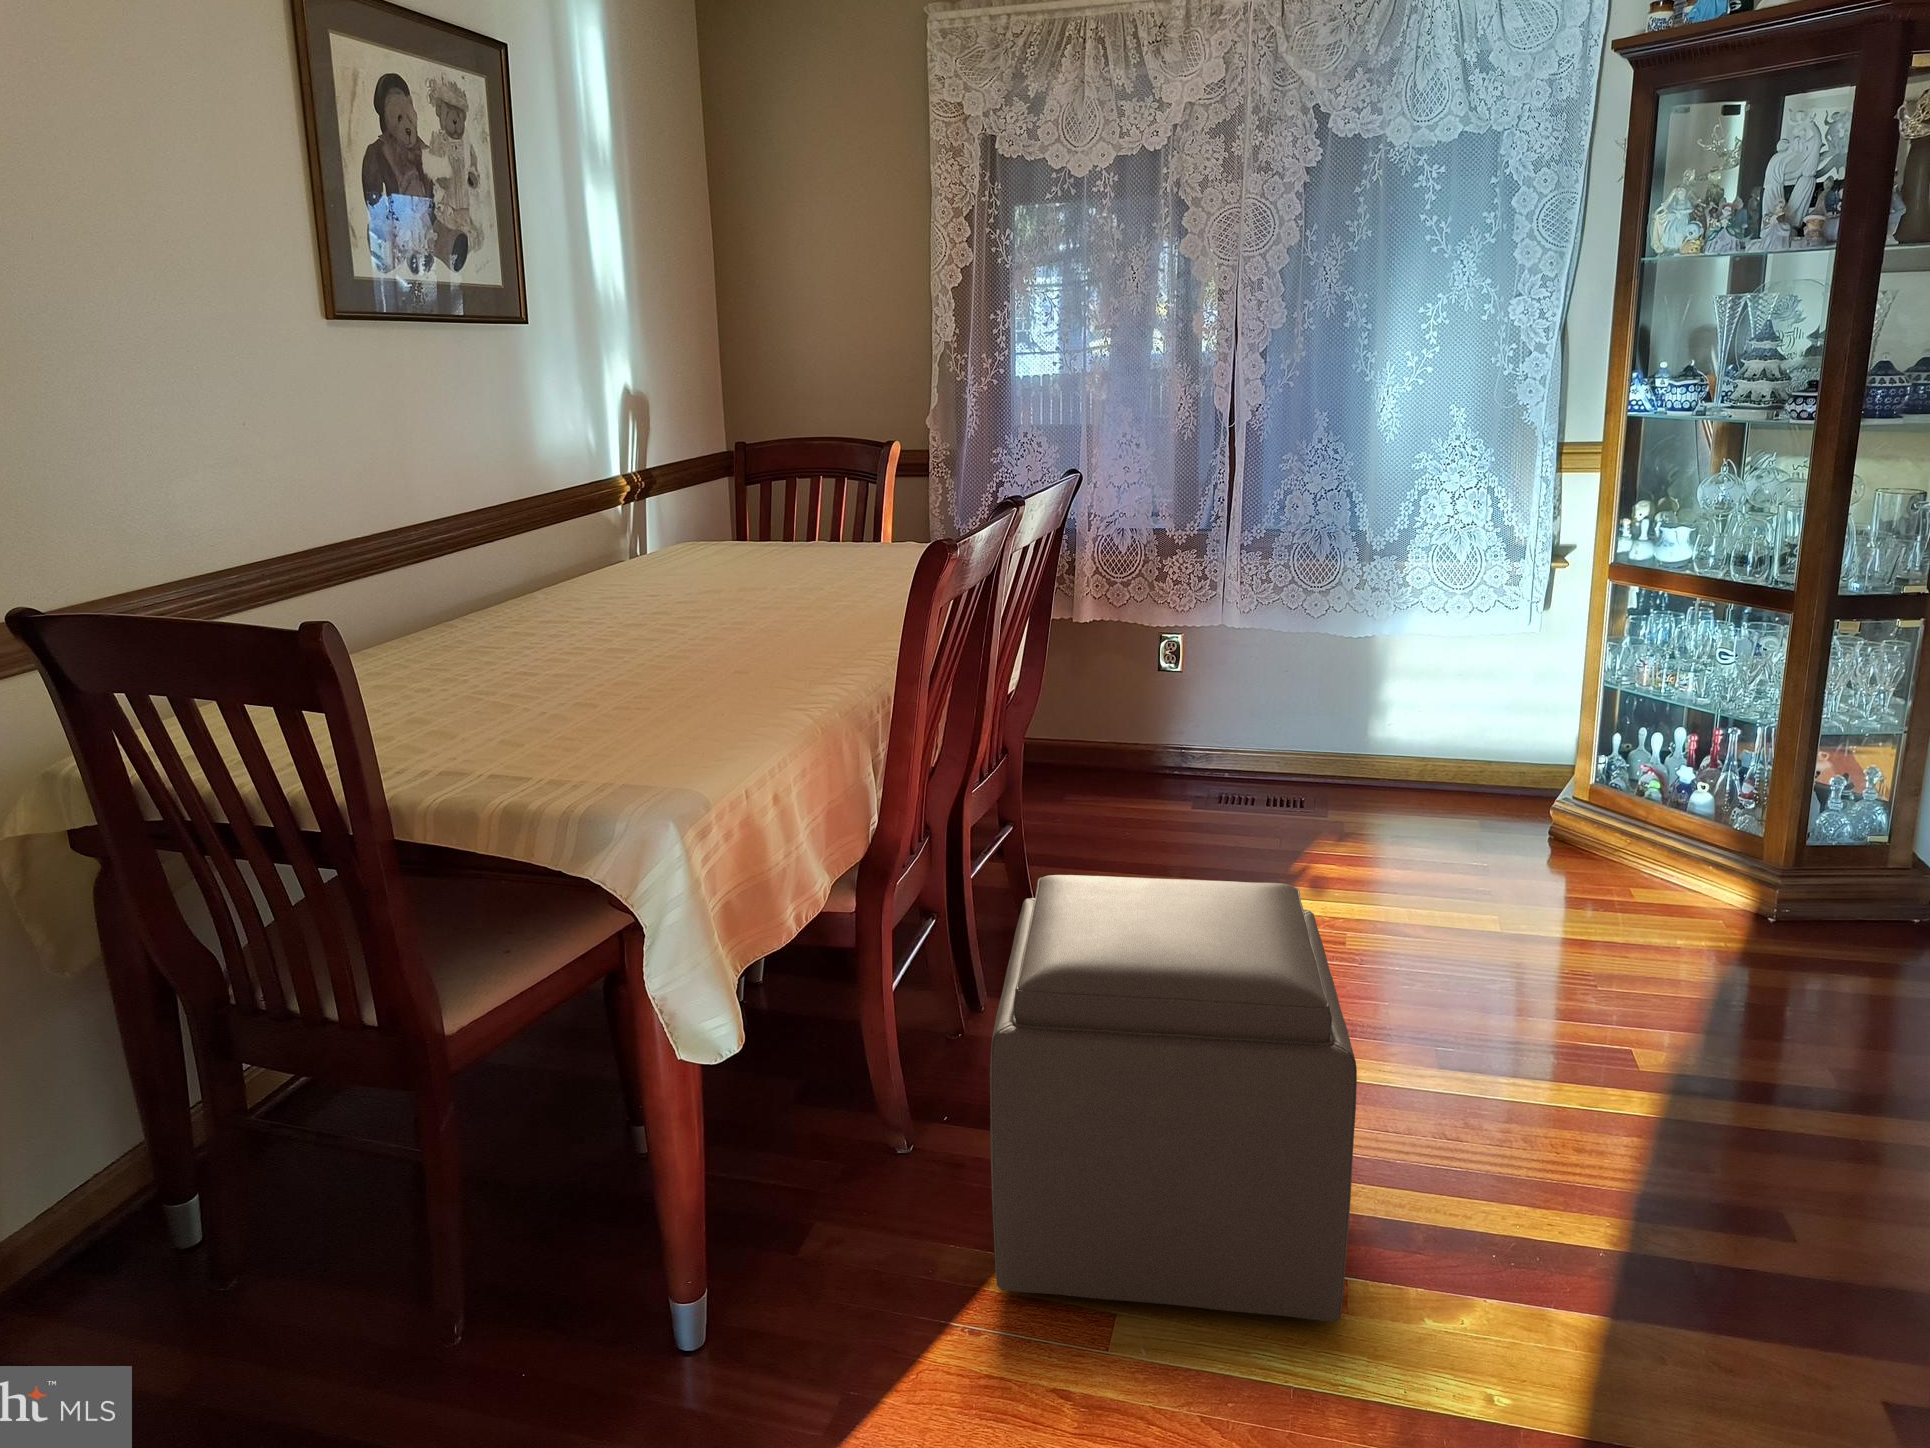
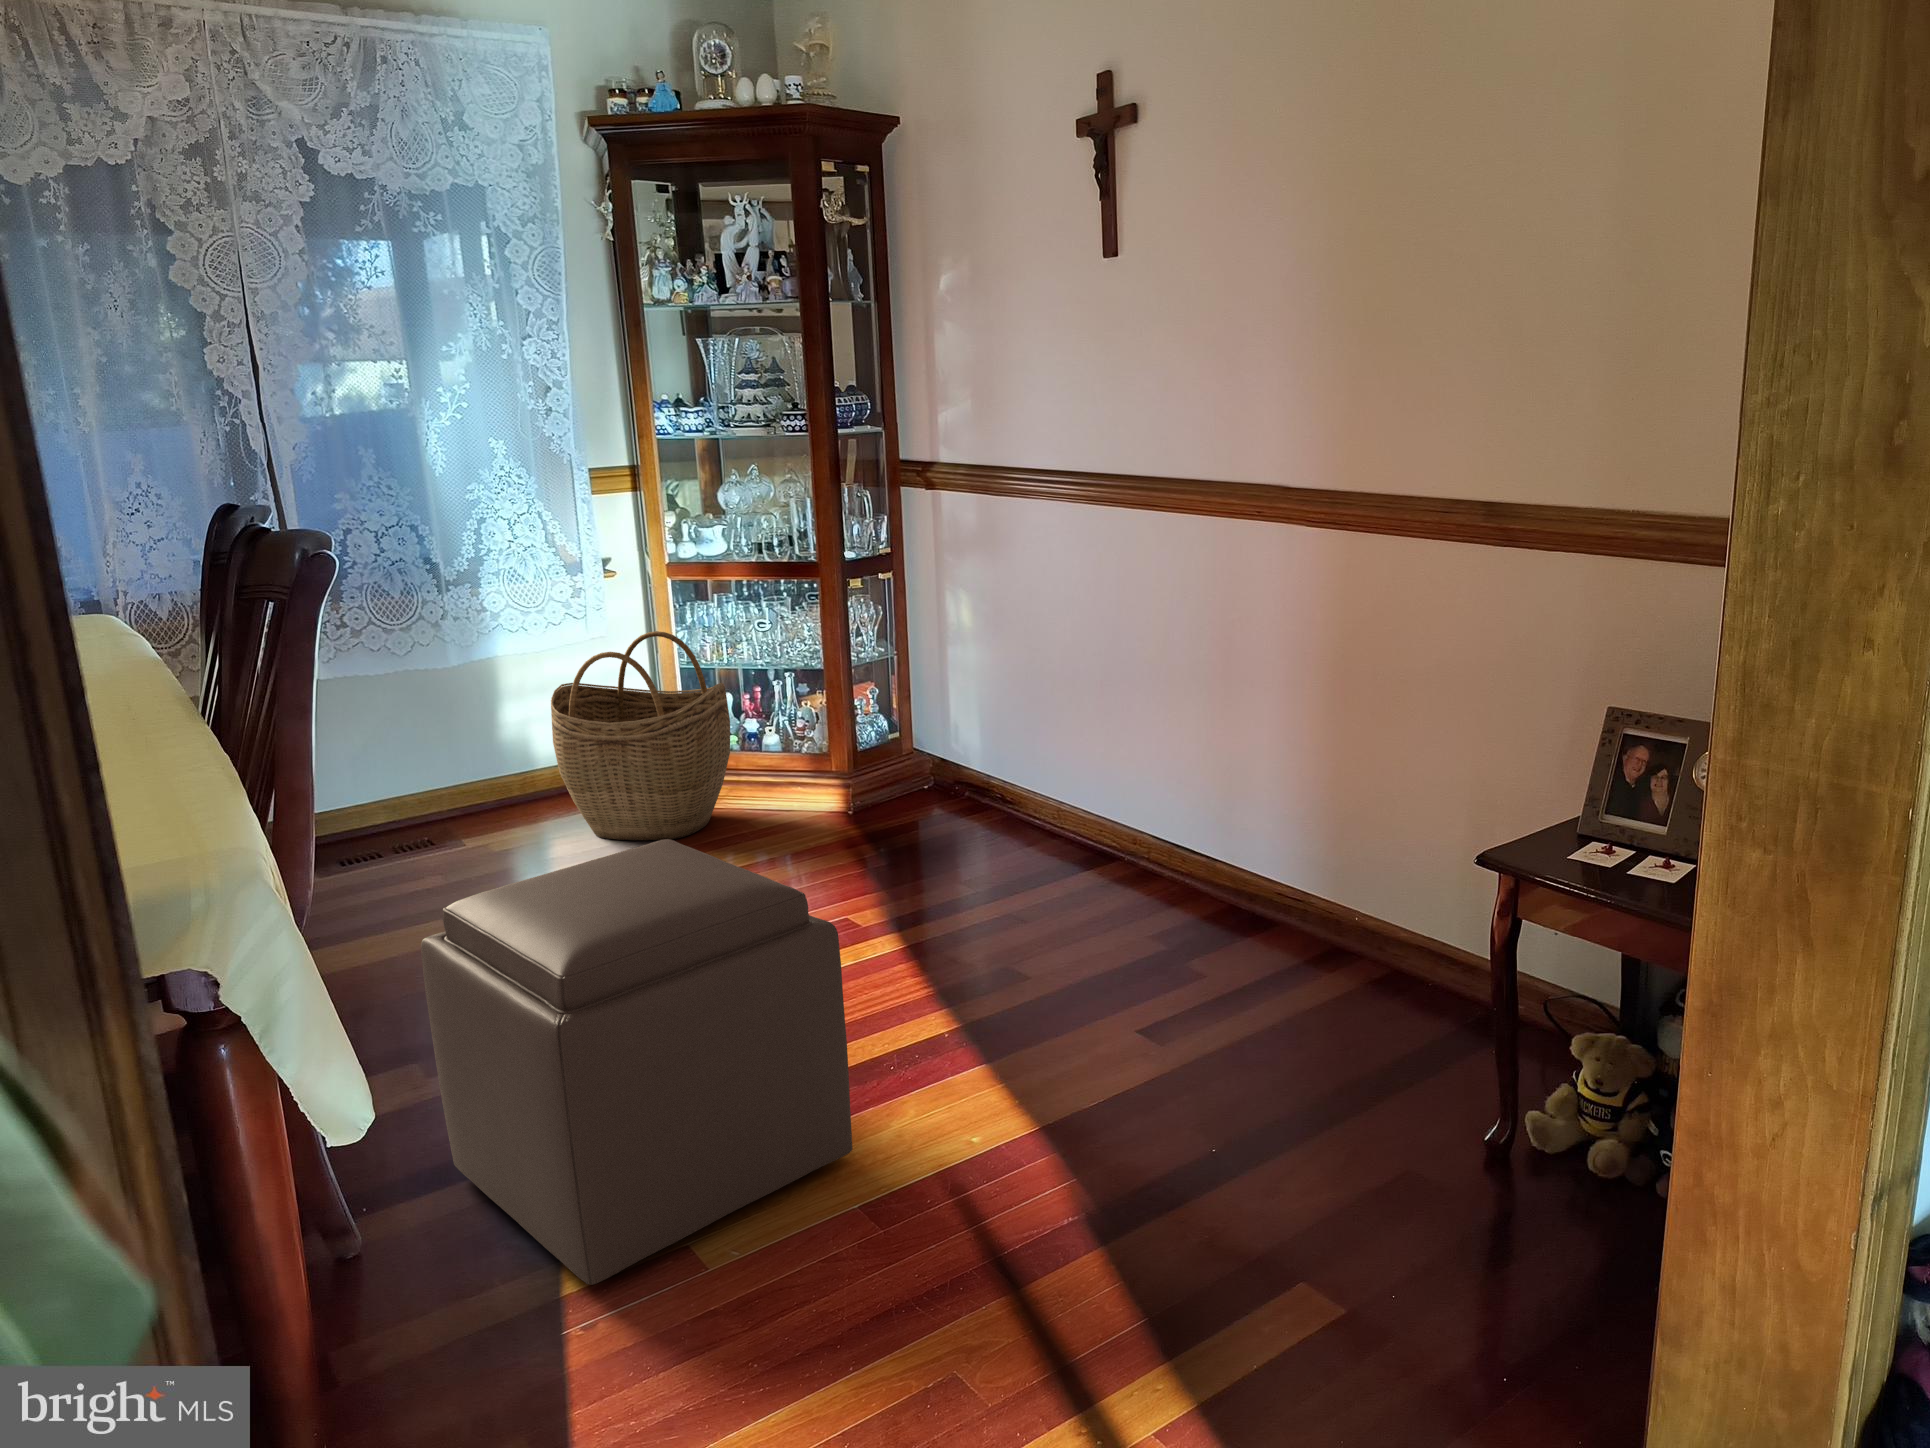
woven basket: none [1425,639,1637,877] -> present [551,631,730,840]

